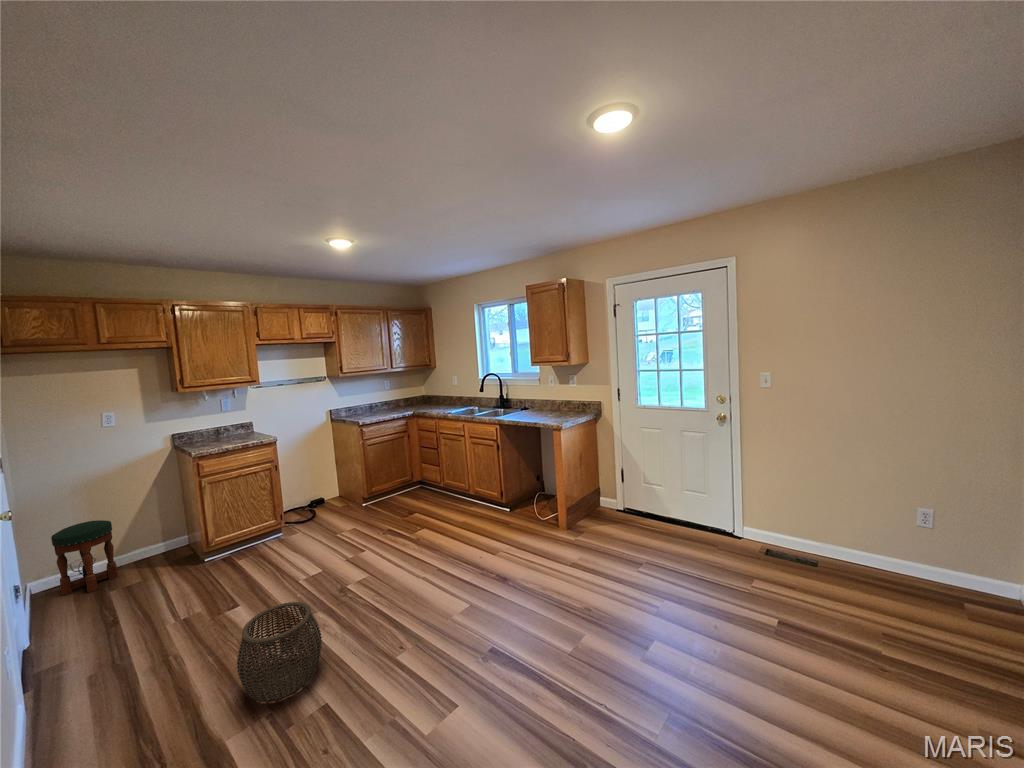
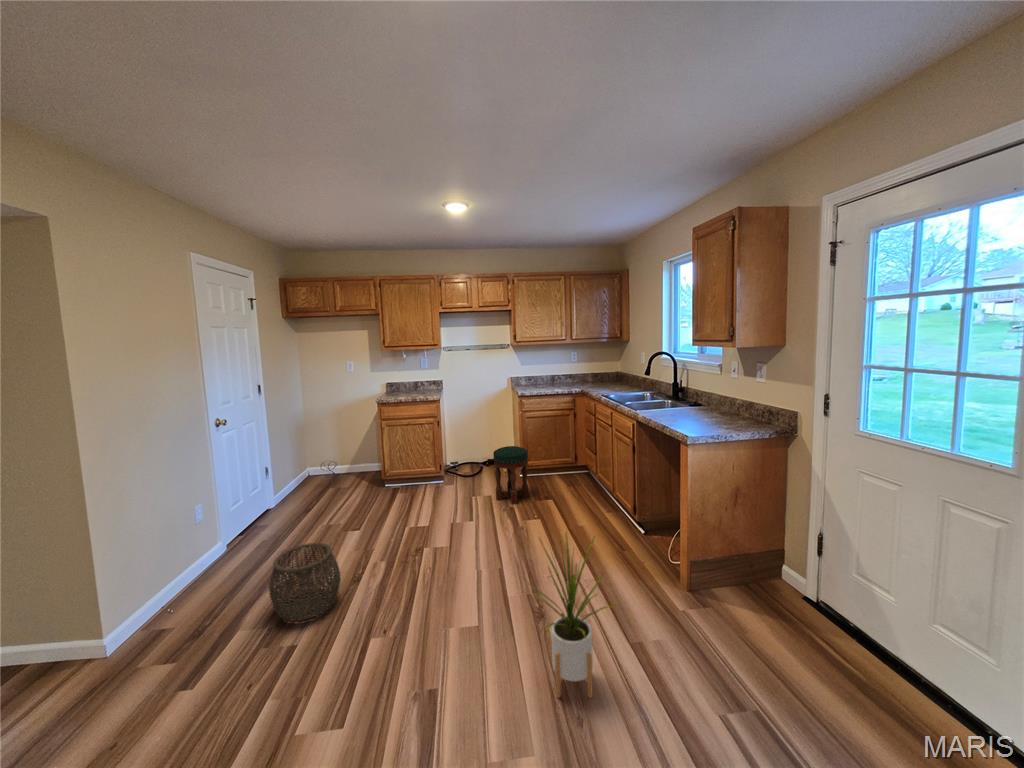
house plant: none [531,488,593,607] -> present [530,532,613,698]
stool: present [51,520,118,596] -> present [493,446,529,504]

